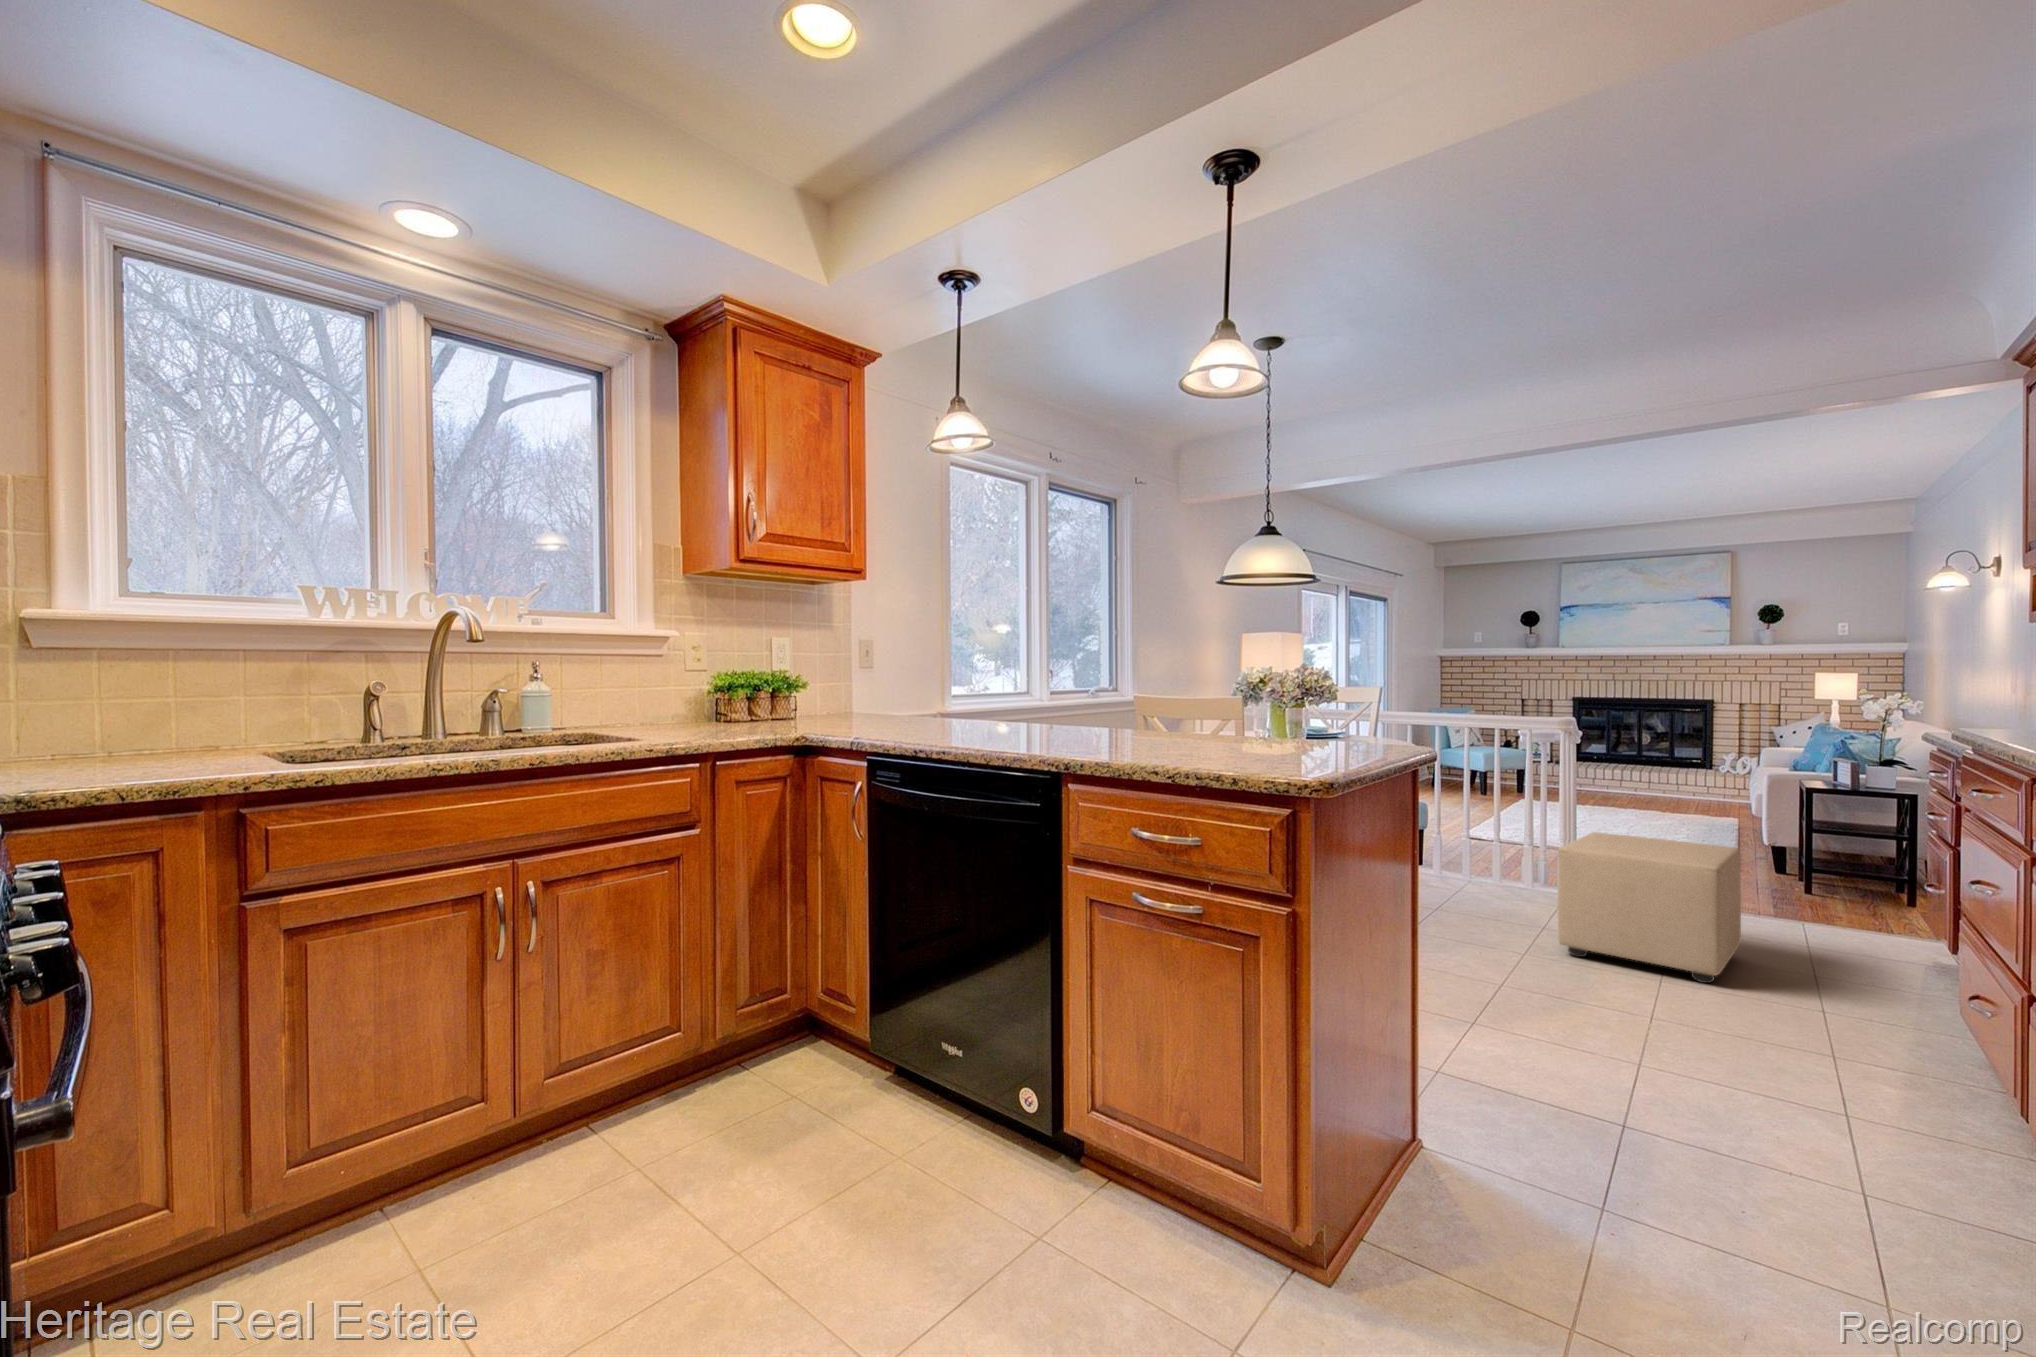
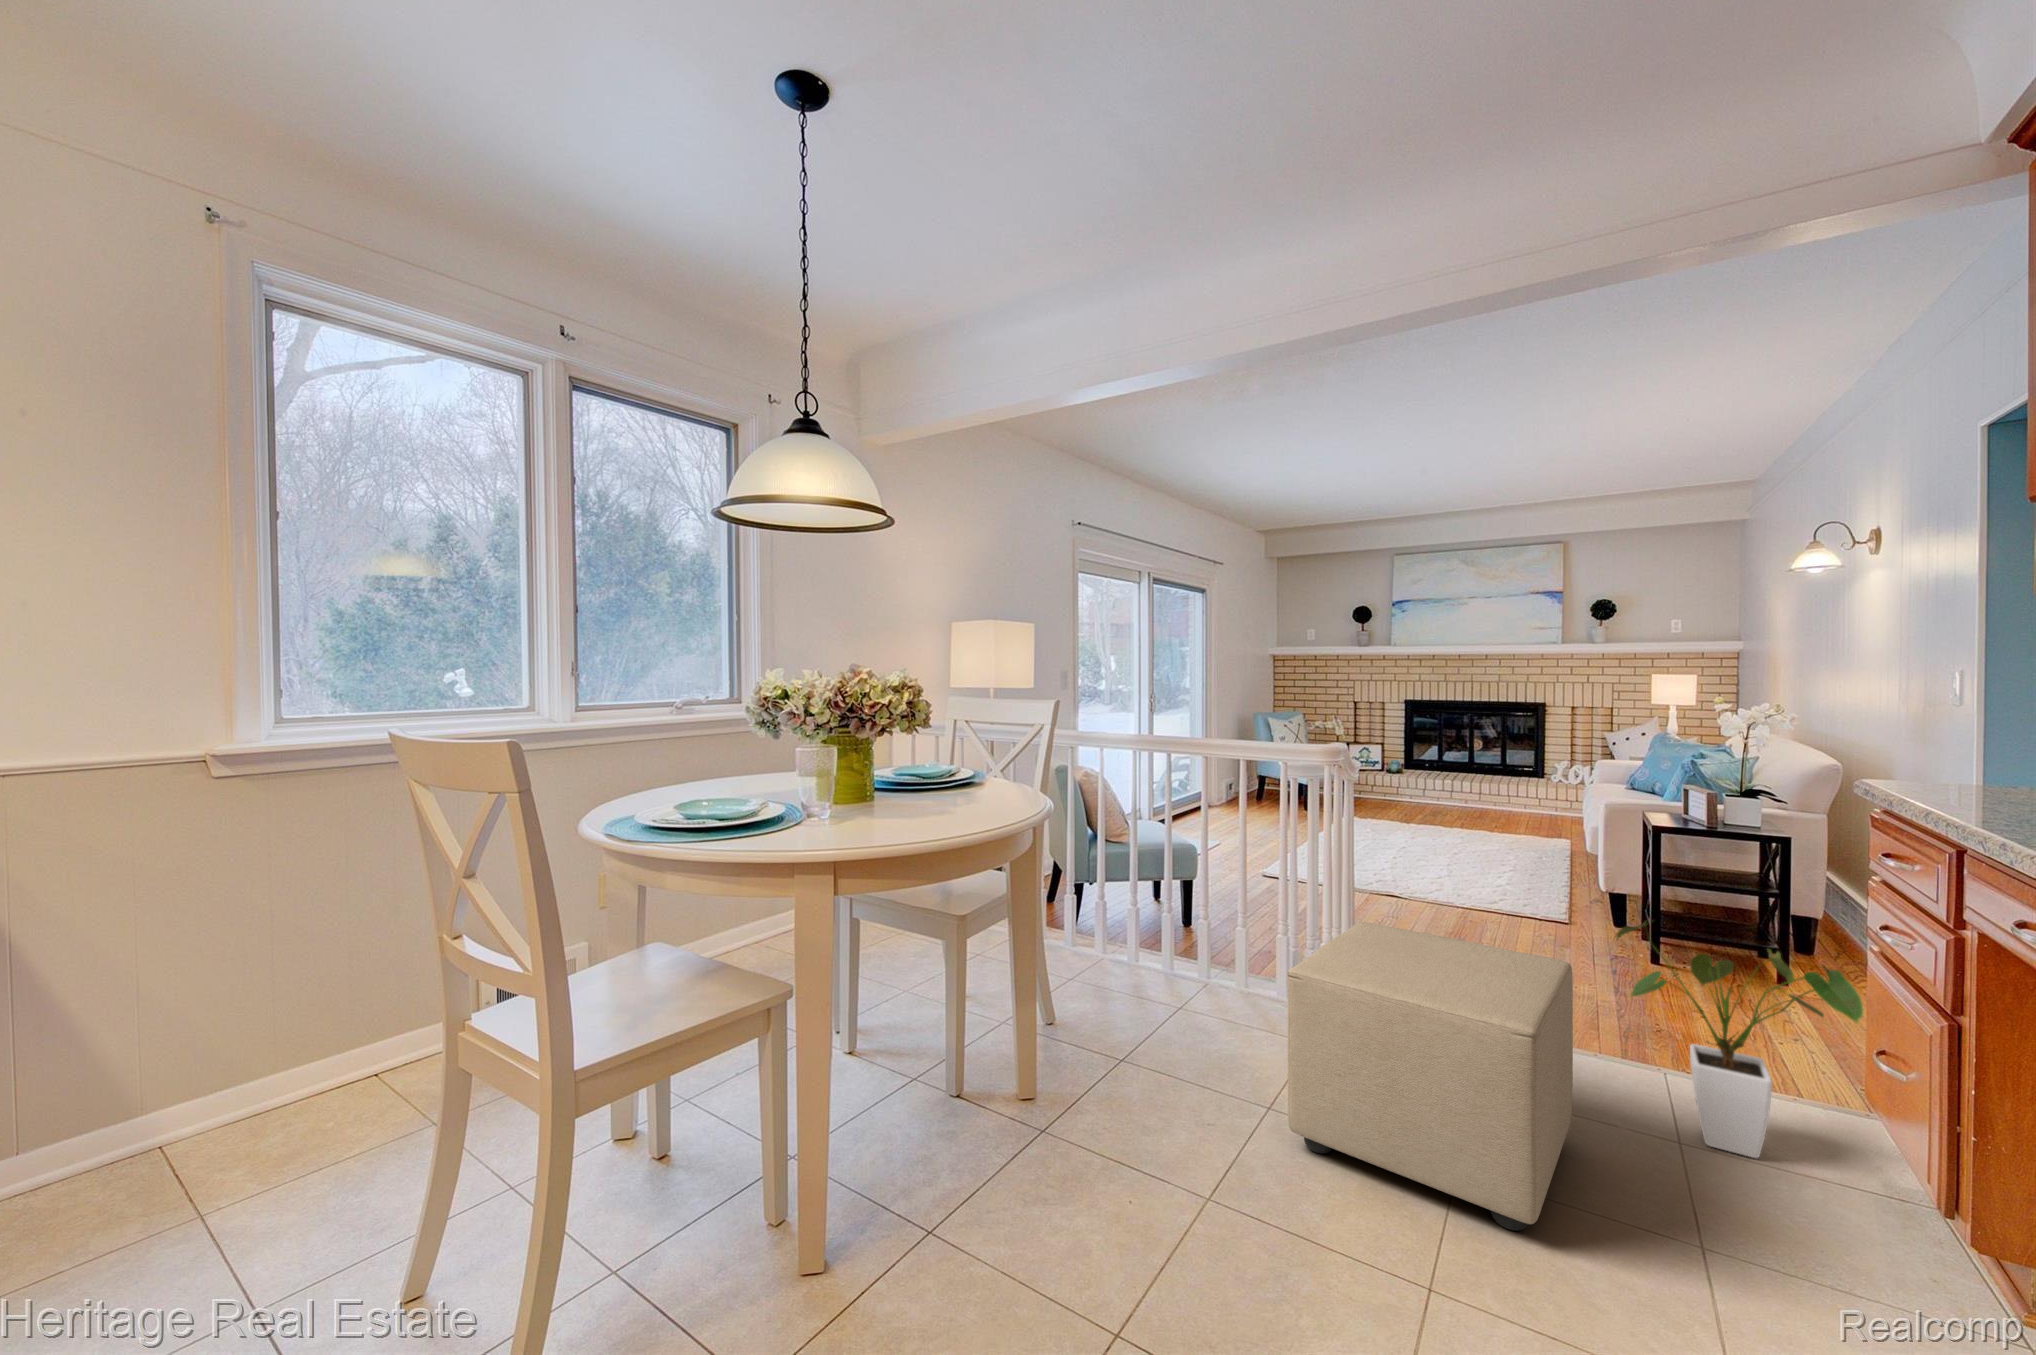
house plant: none [1770,827,1931,967] -> present [1616,922,1863,1158]

